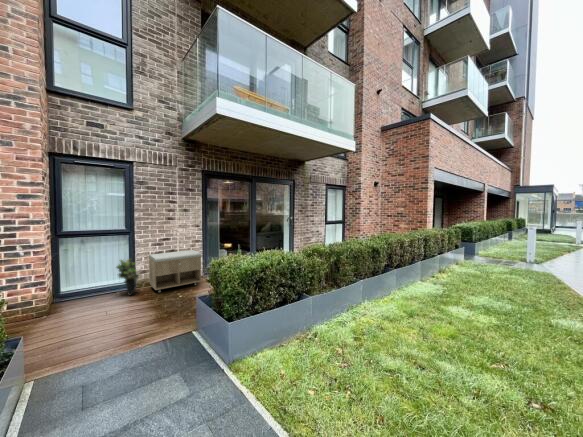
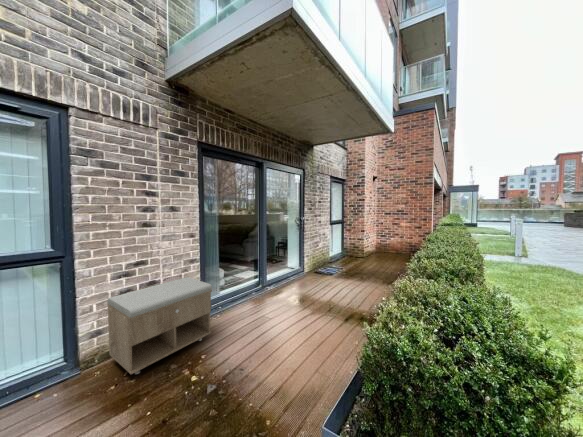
potted plant: present [117,259,139,295] -> none [28,312,92,400]

